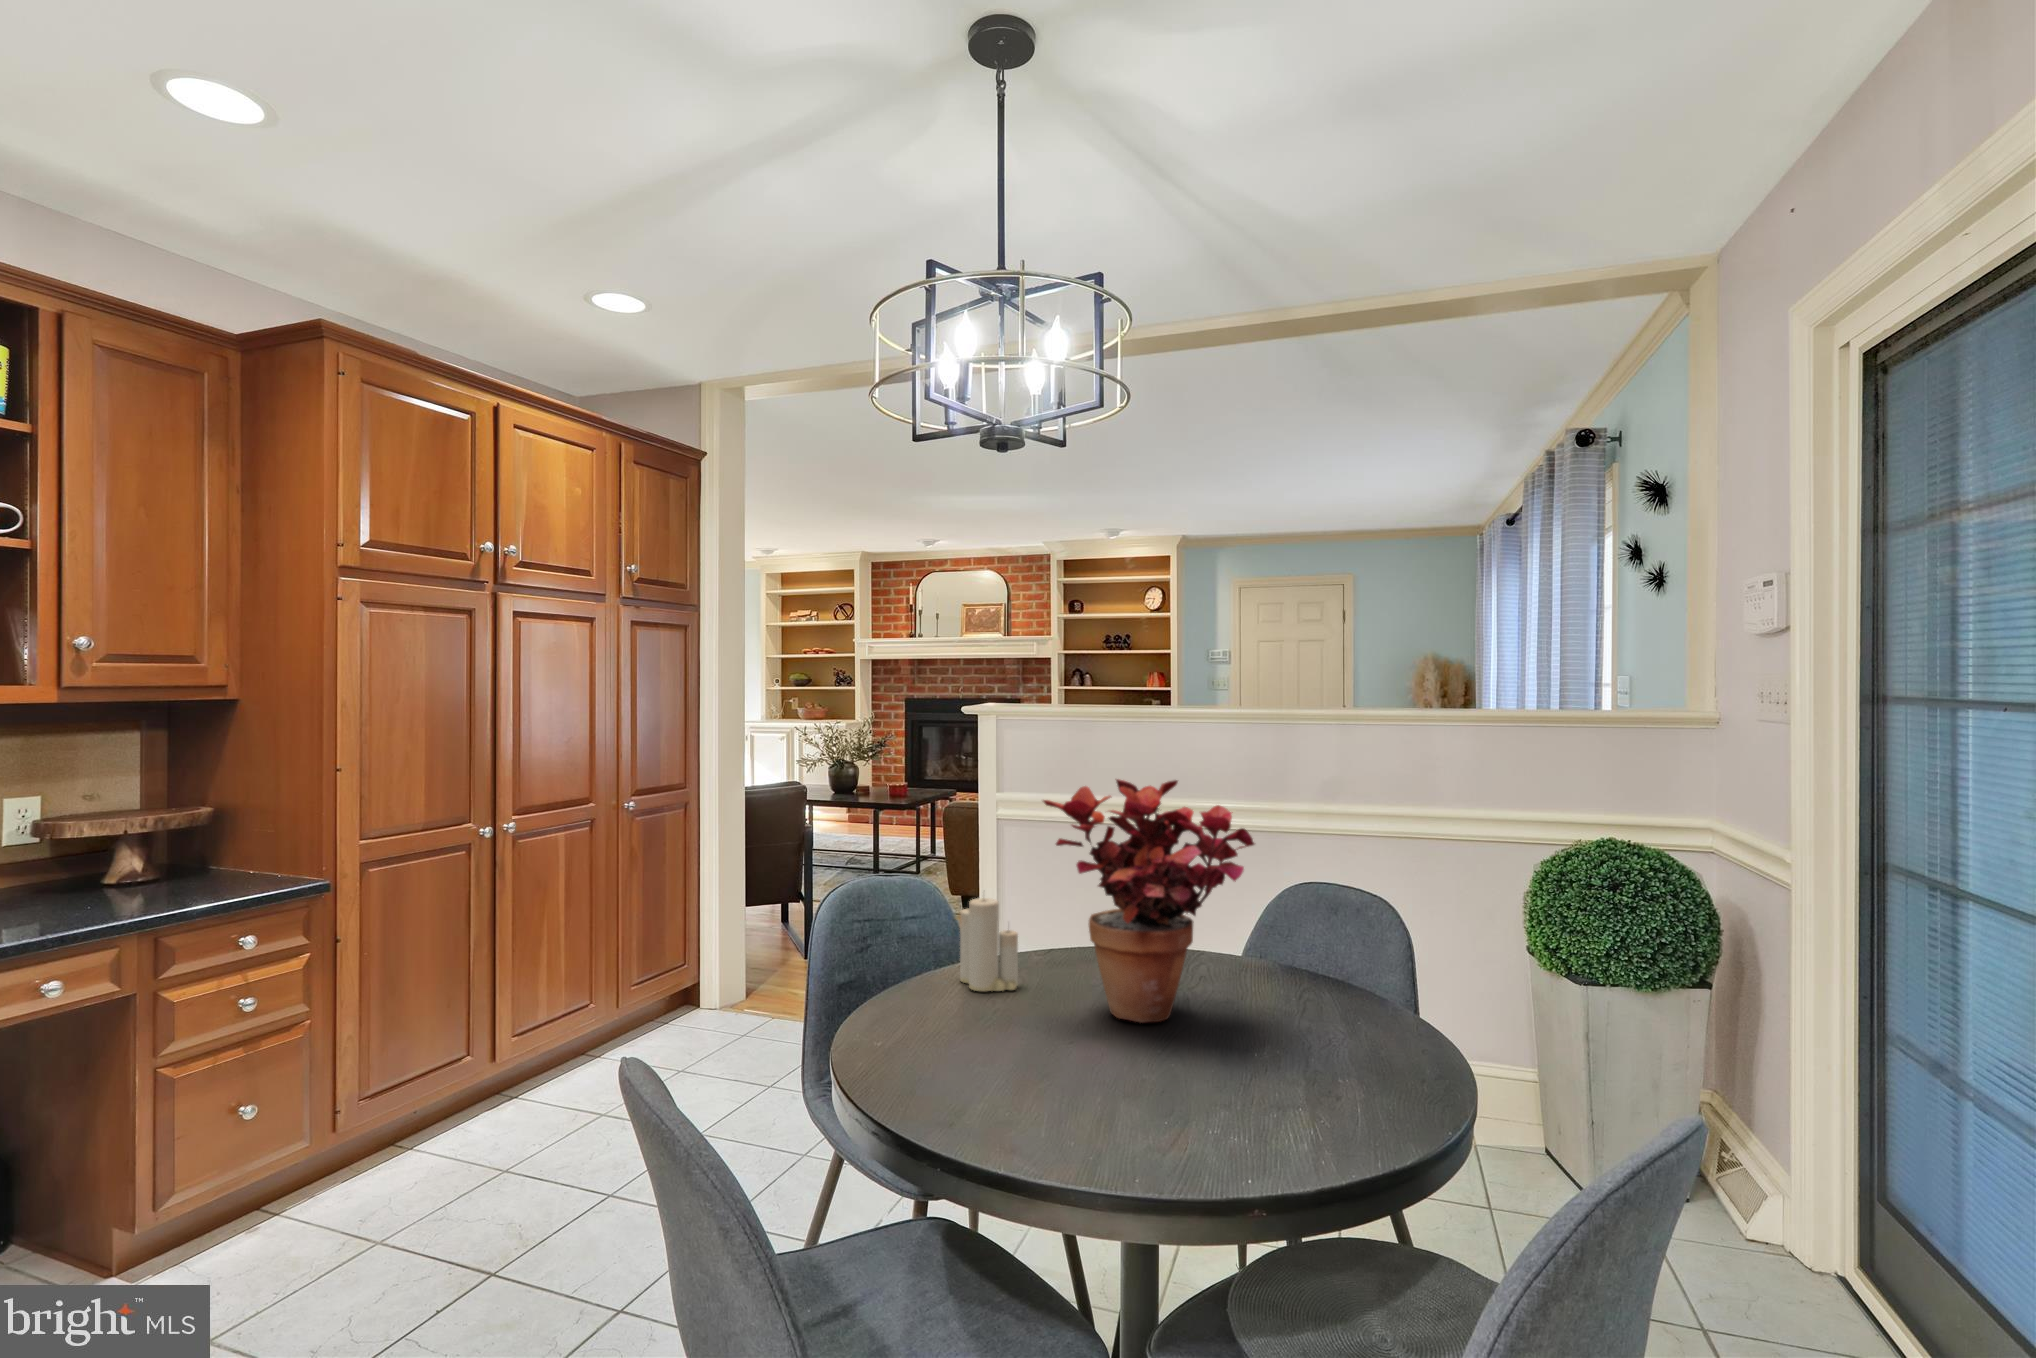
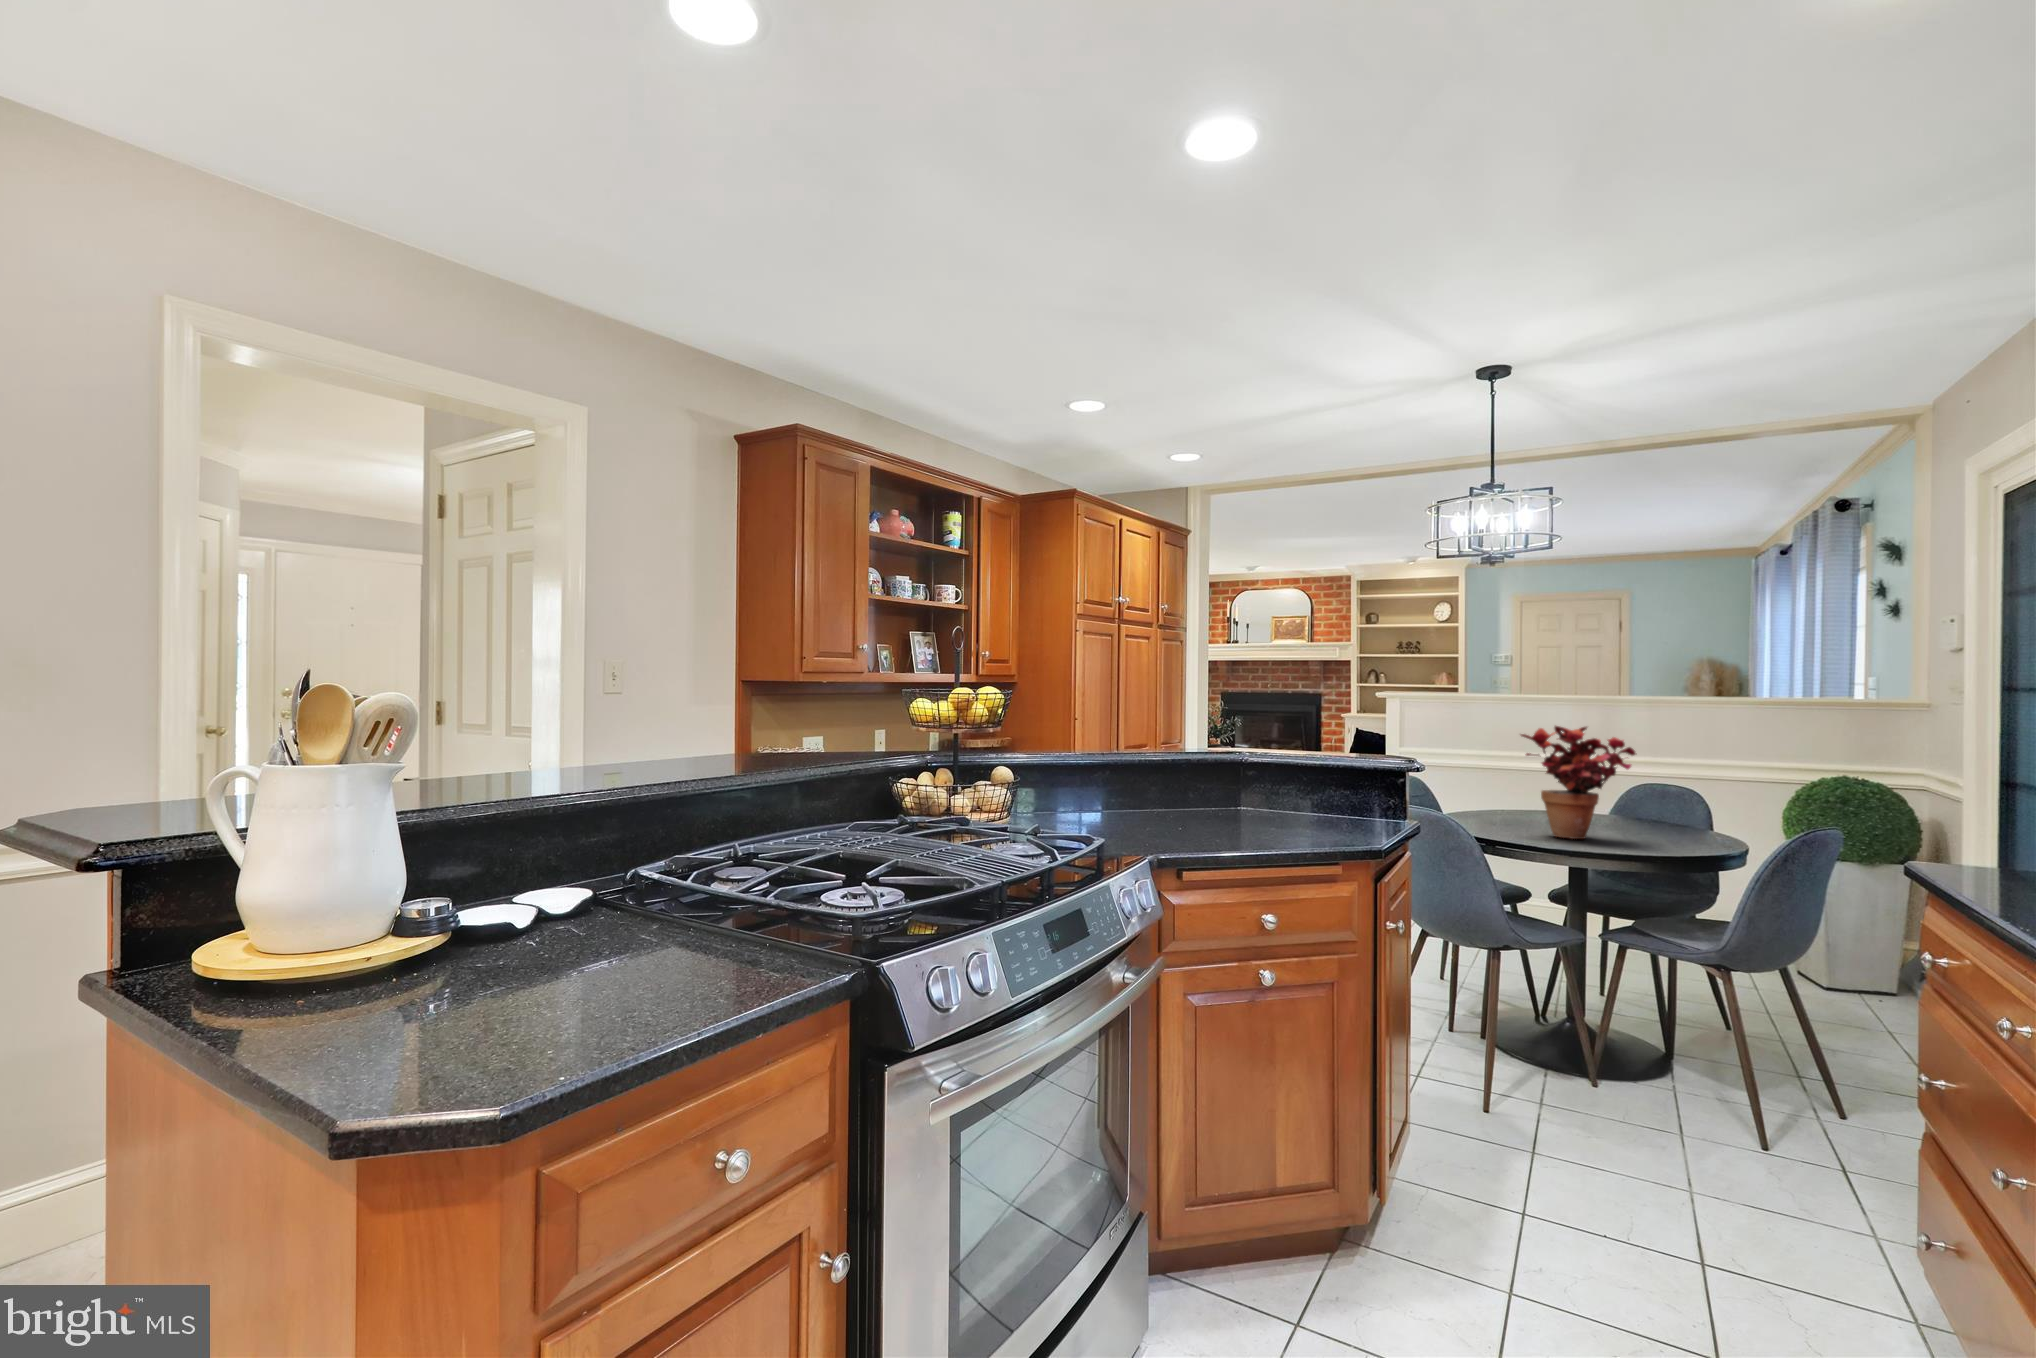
candle: present [960,898,1018,991] -> none [1460,780,1495,829]

